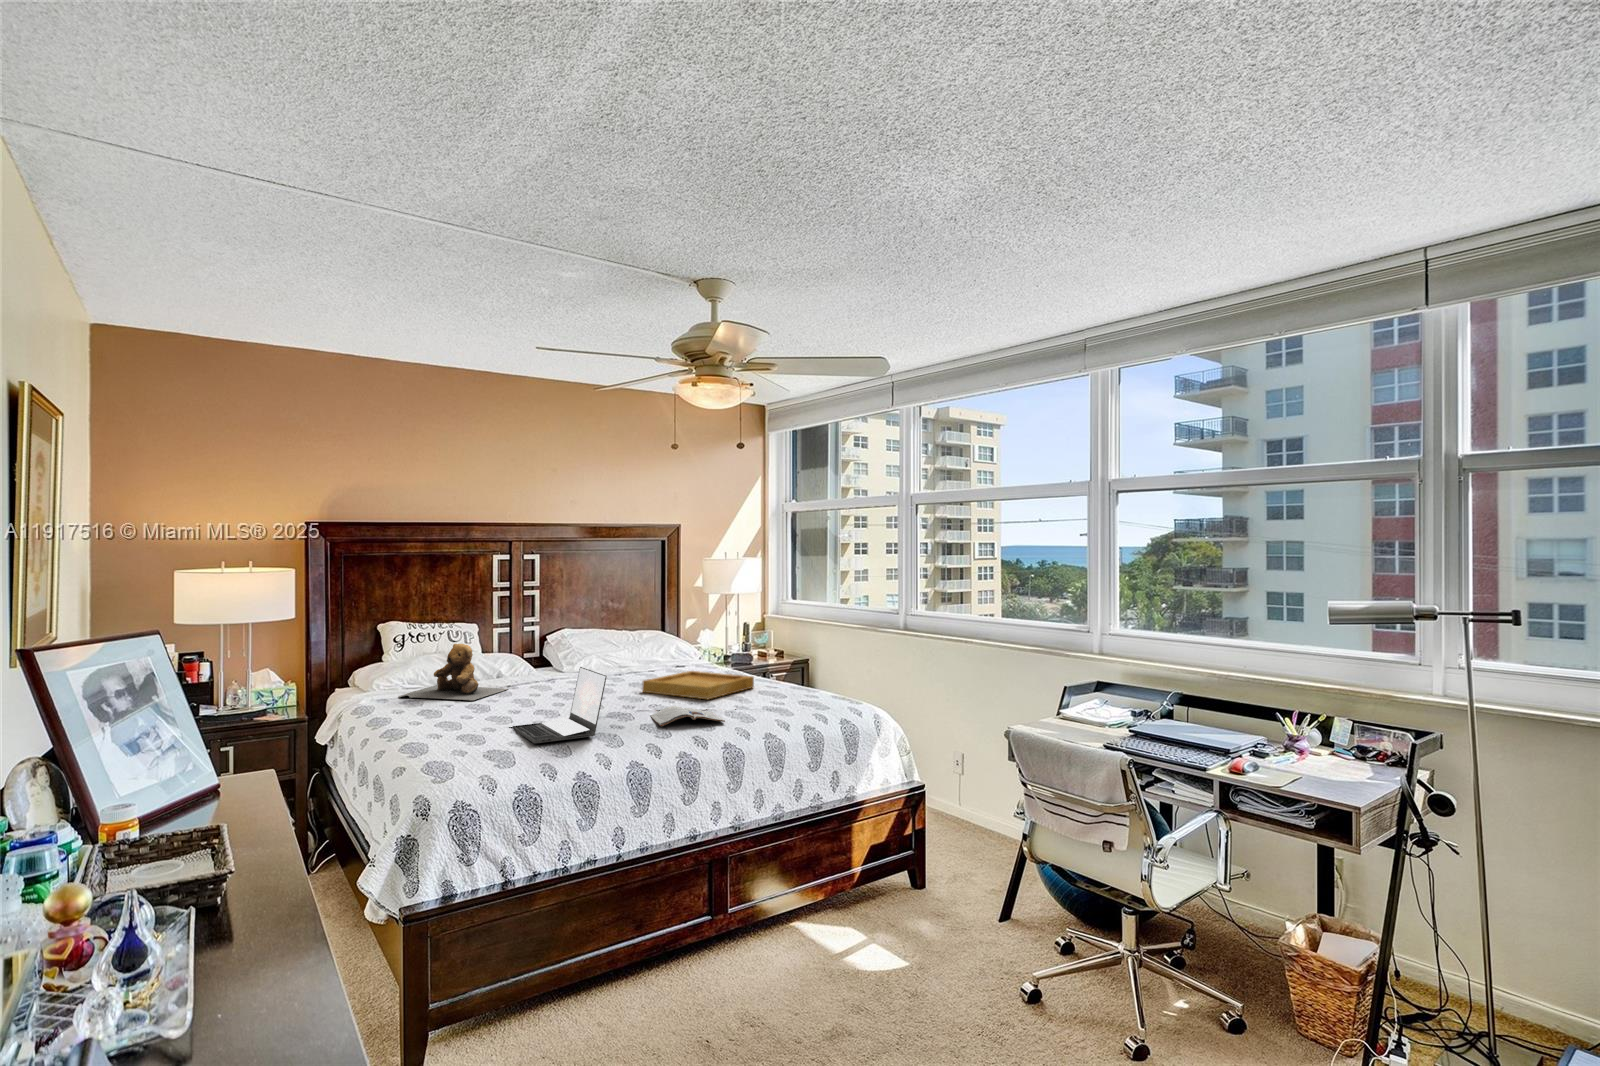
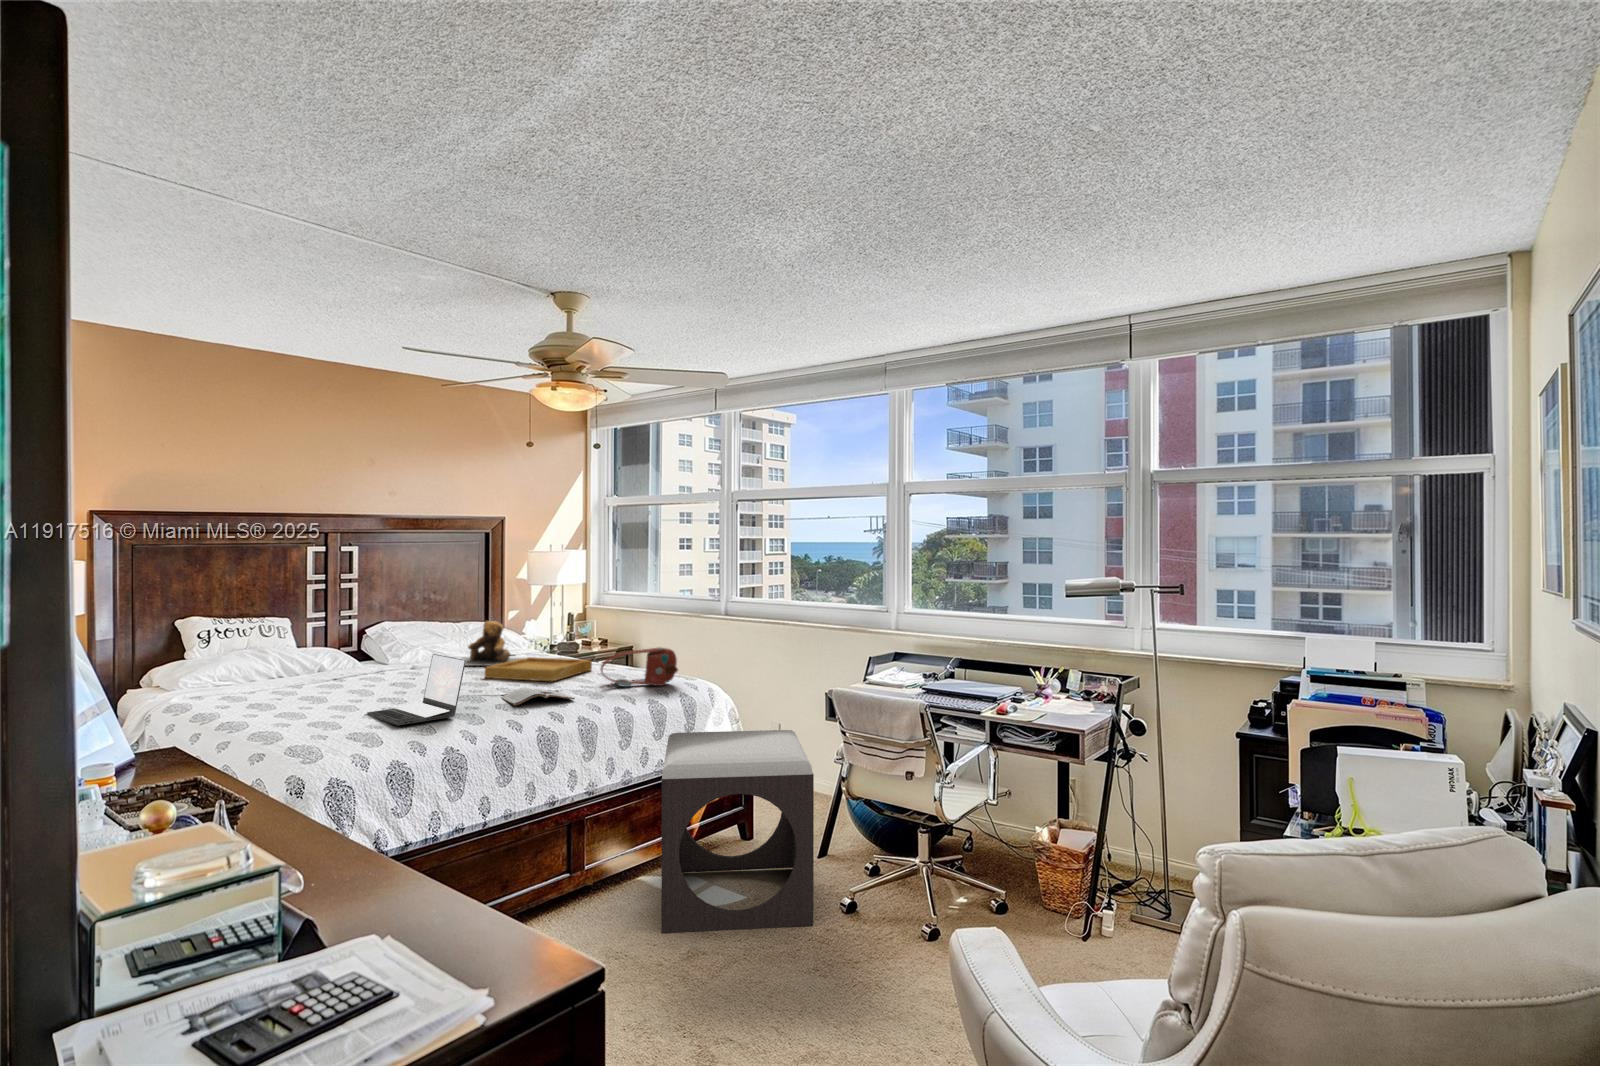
teddy bear: present [399,644,507,700] -> present [461,621,522,666]
handbag: none [757,667,842,710] -> present [601,647,678,687]
footstool: none [806,766,987,1017] -> present [661,730,814,933]

